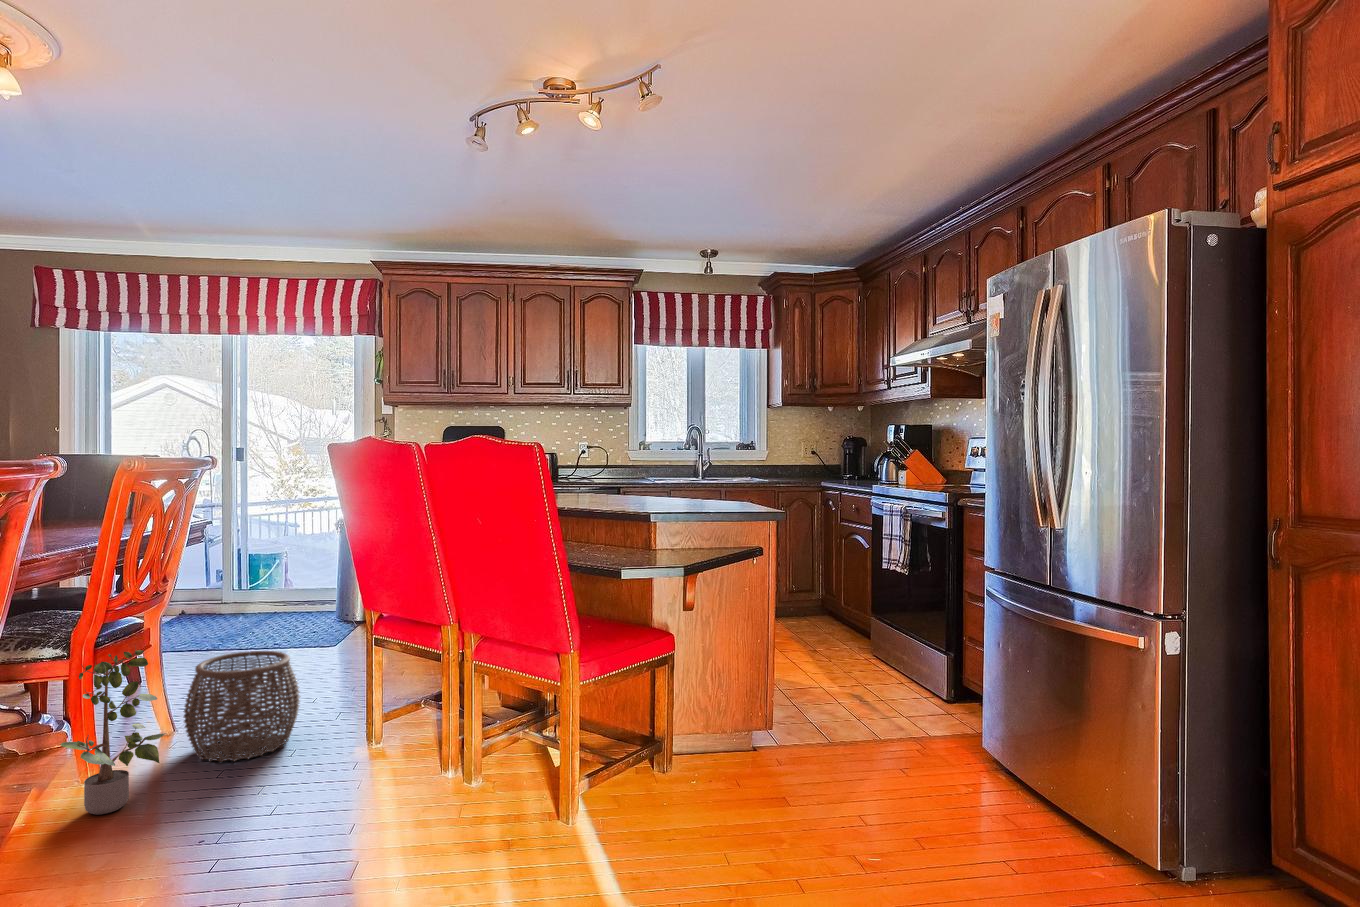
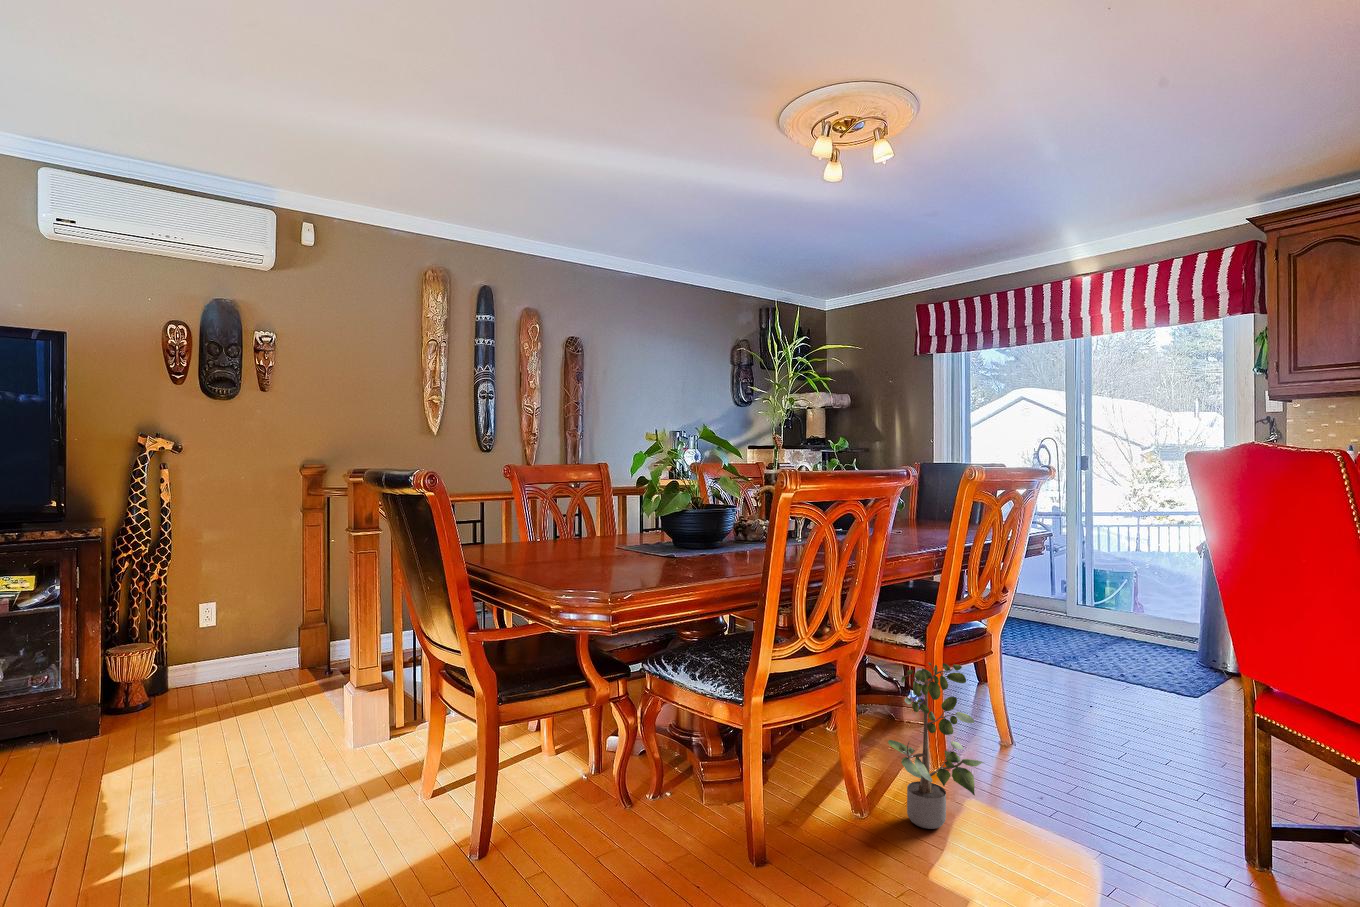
woven basket: present [184,651,300,762] -> none [1005,687,1143,826]

